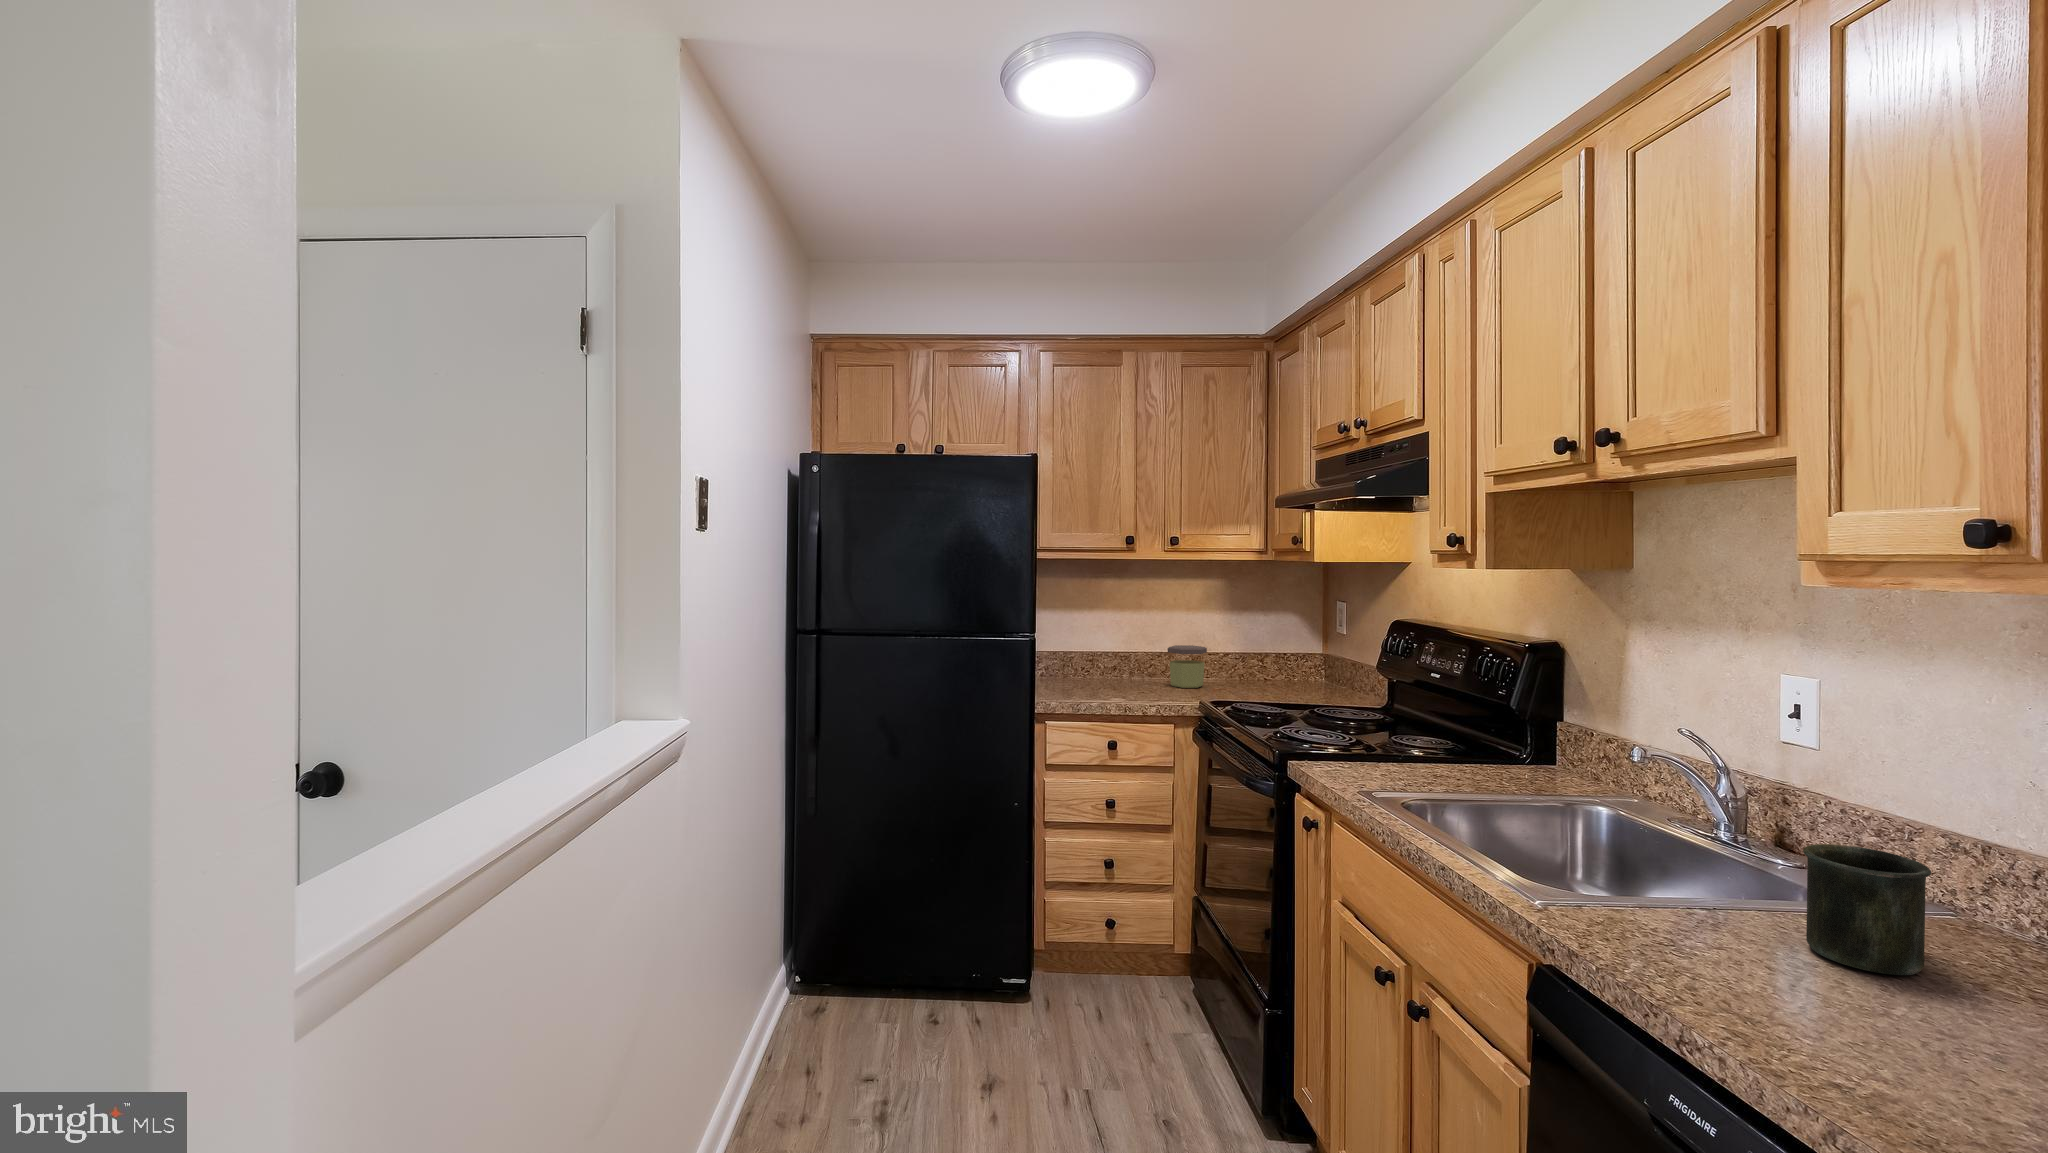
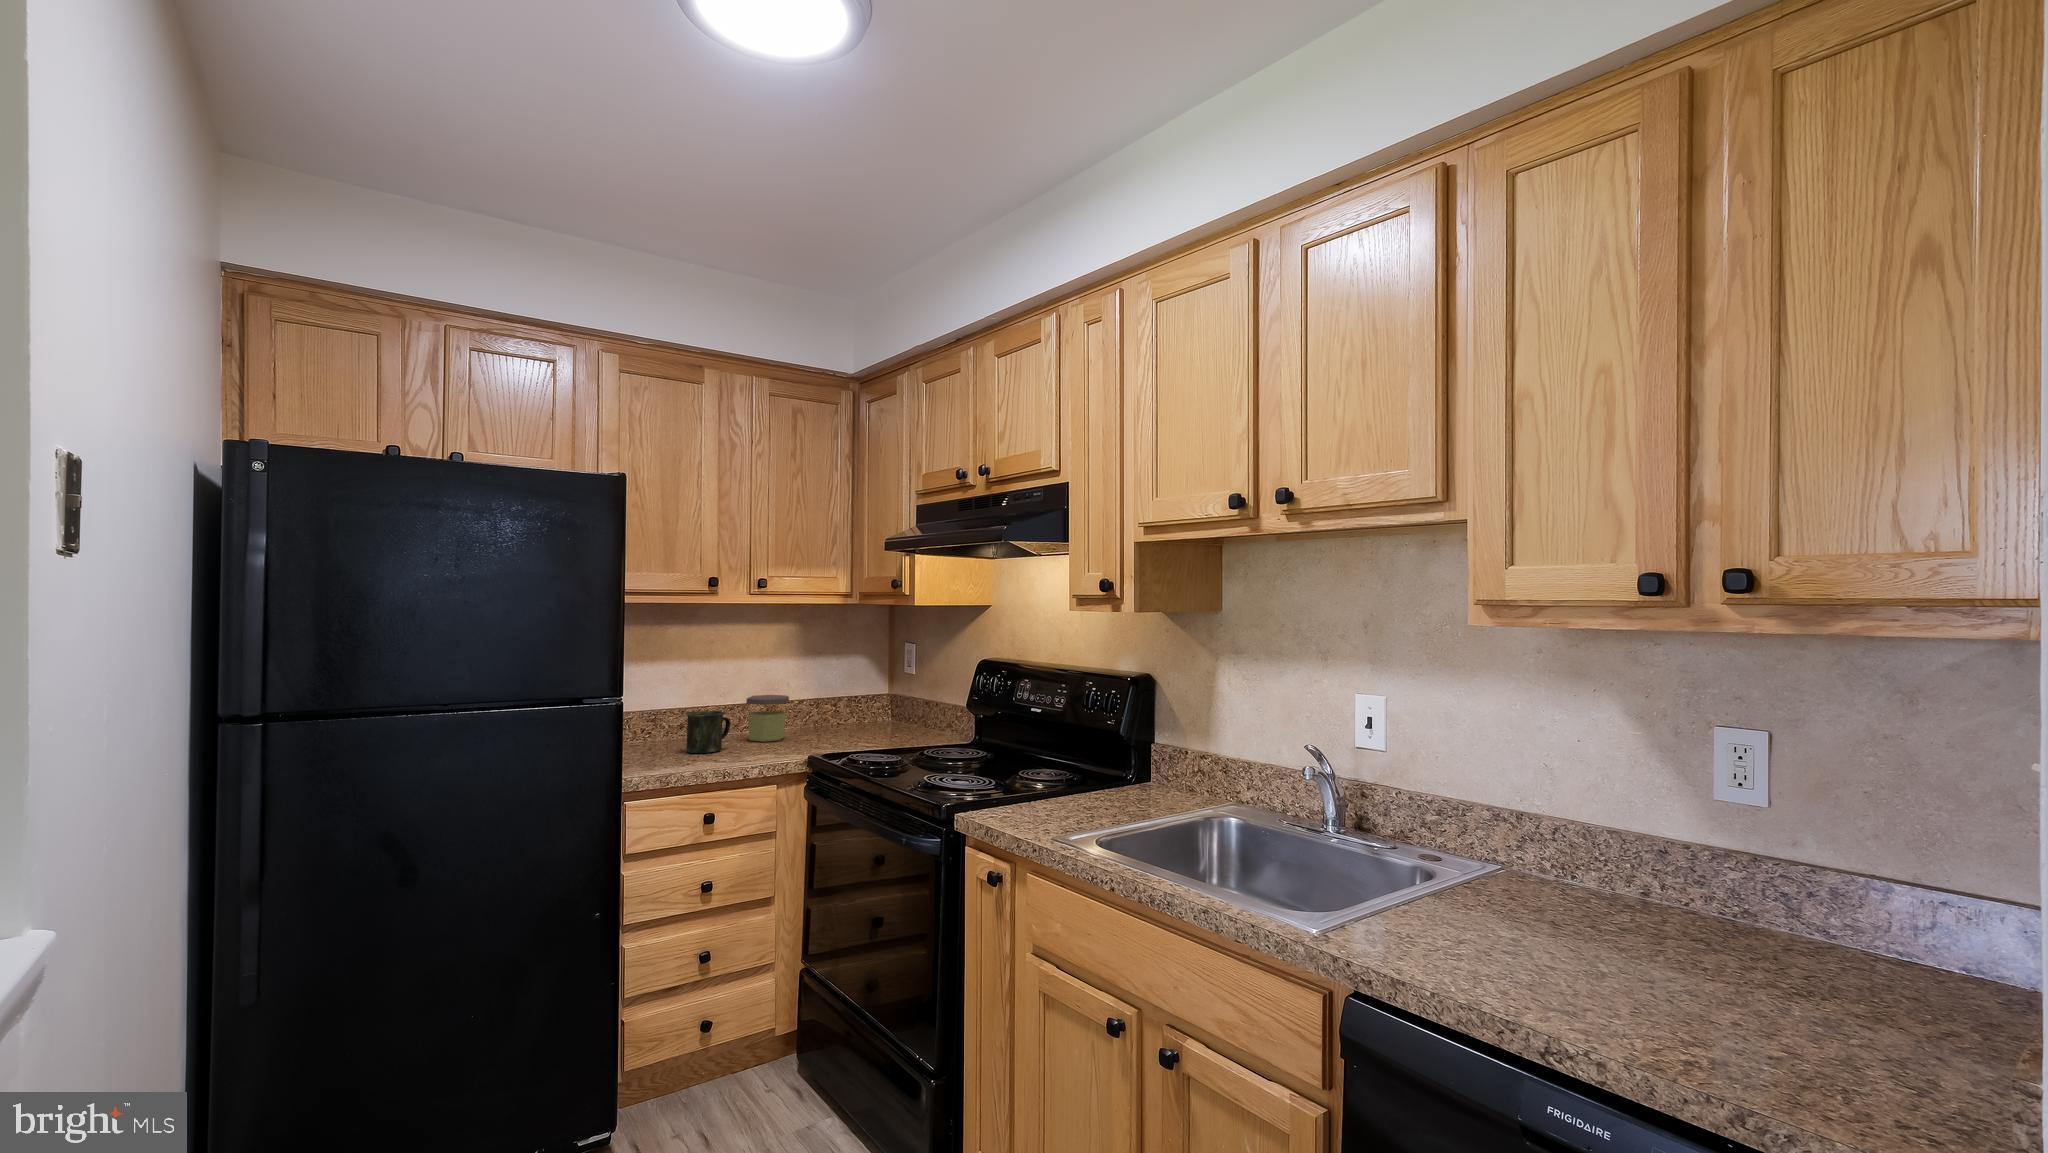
mug: present [1803,844,1931,975] -> present [686,711,730,753]

